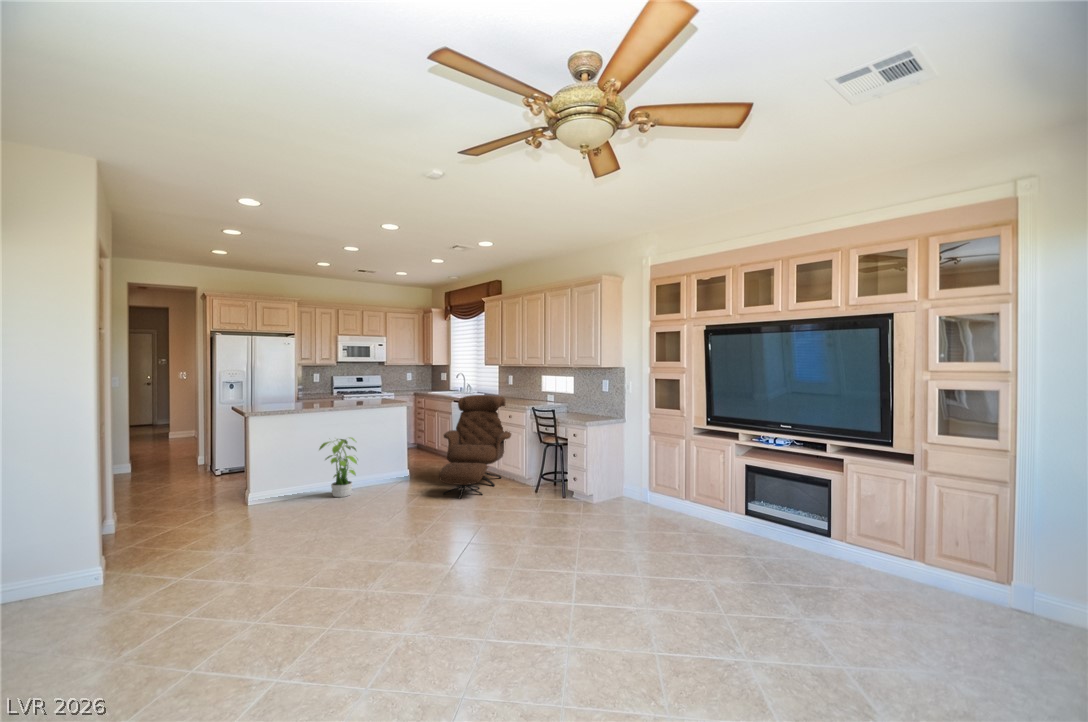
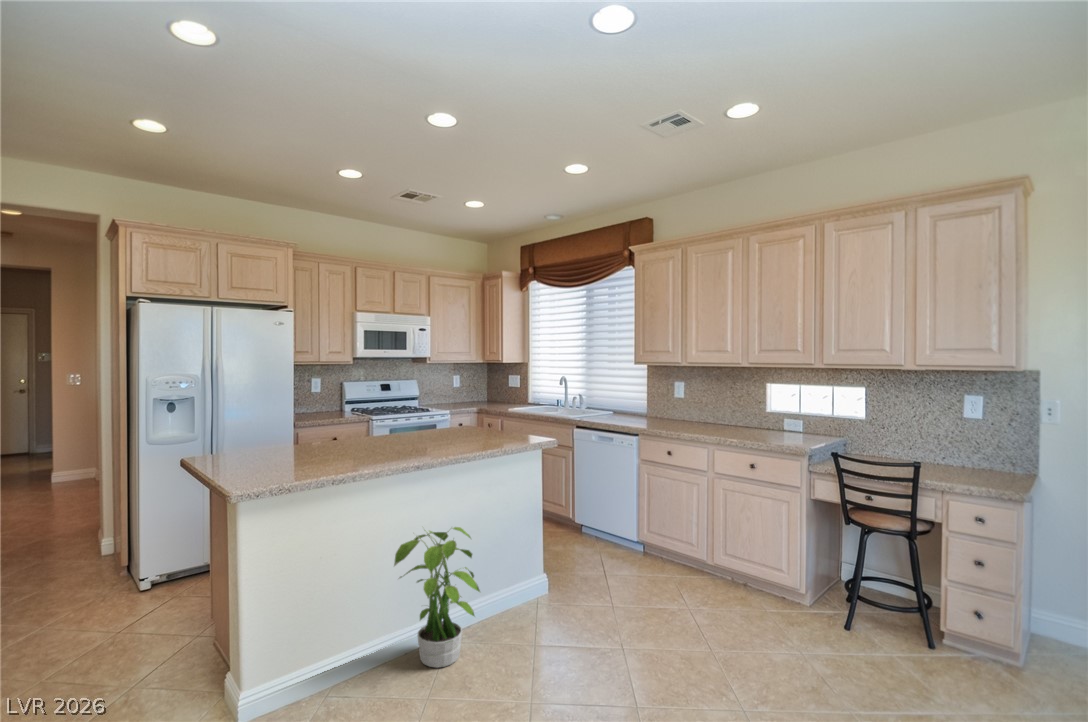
lounge chair: present [439,395,511,498] -> none [612,423,756,665]

